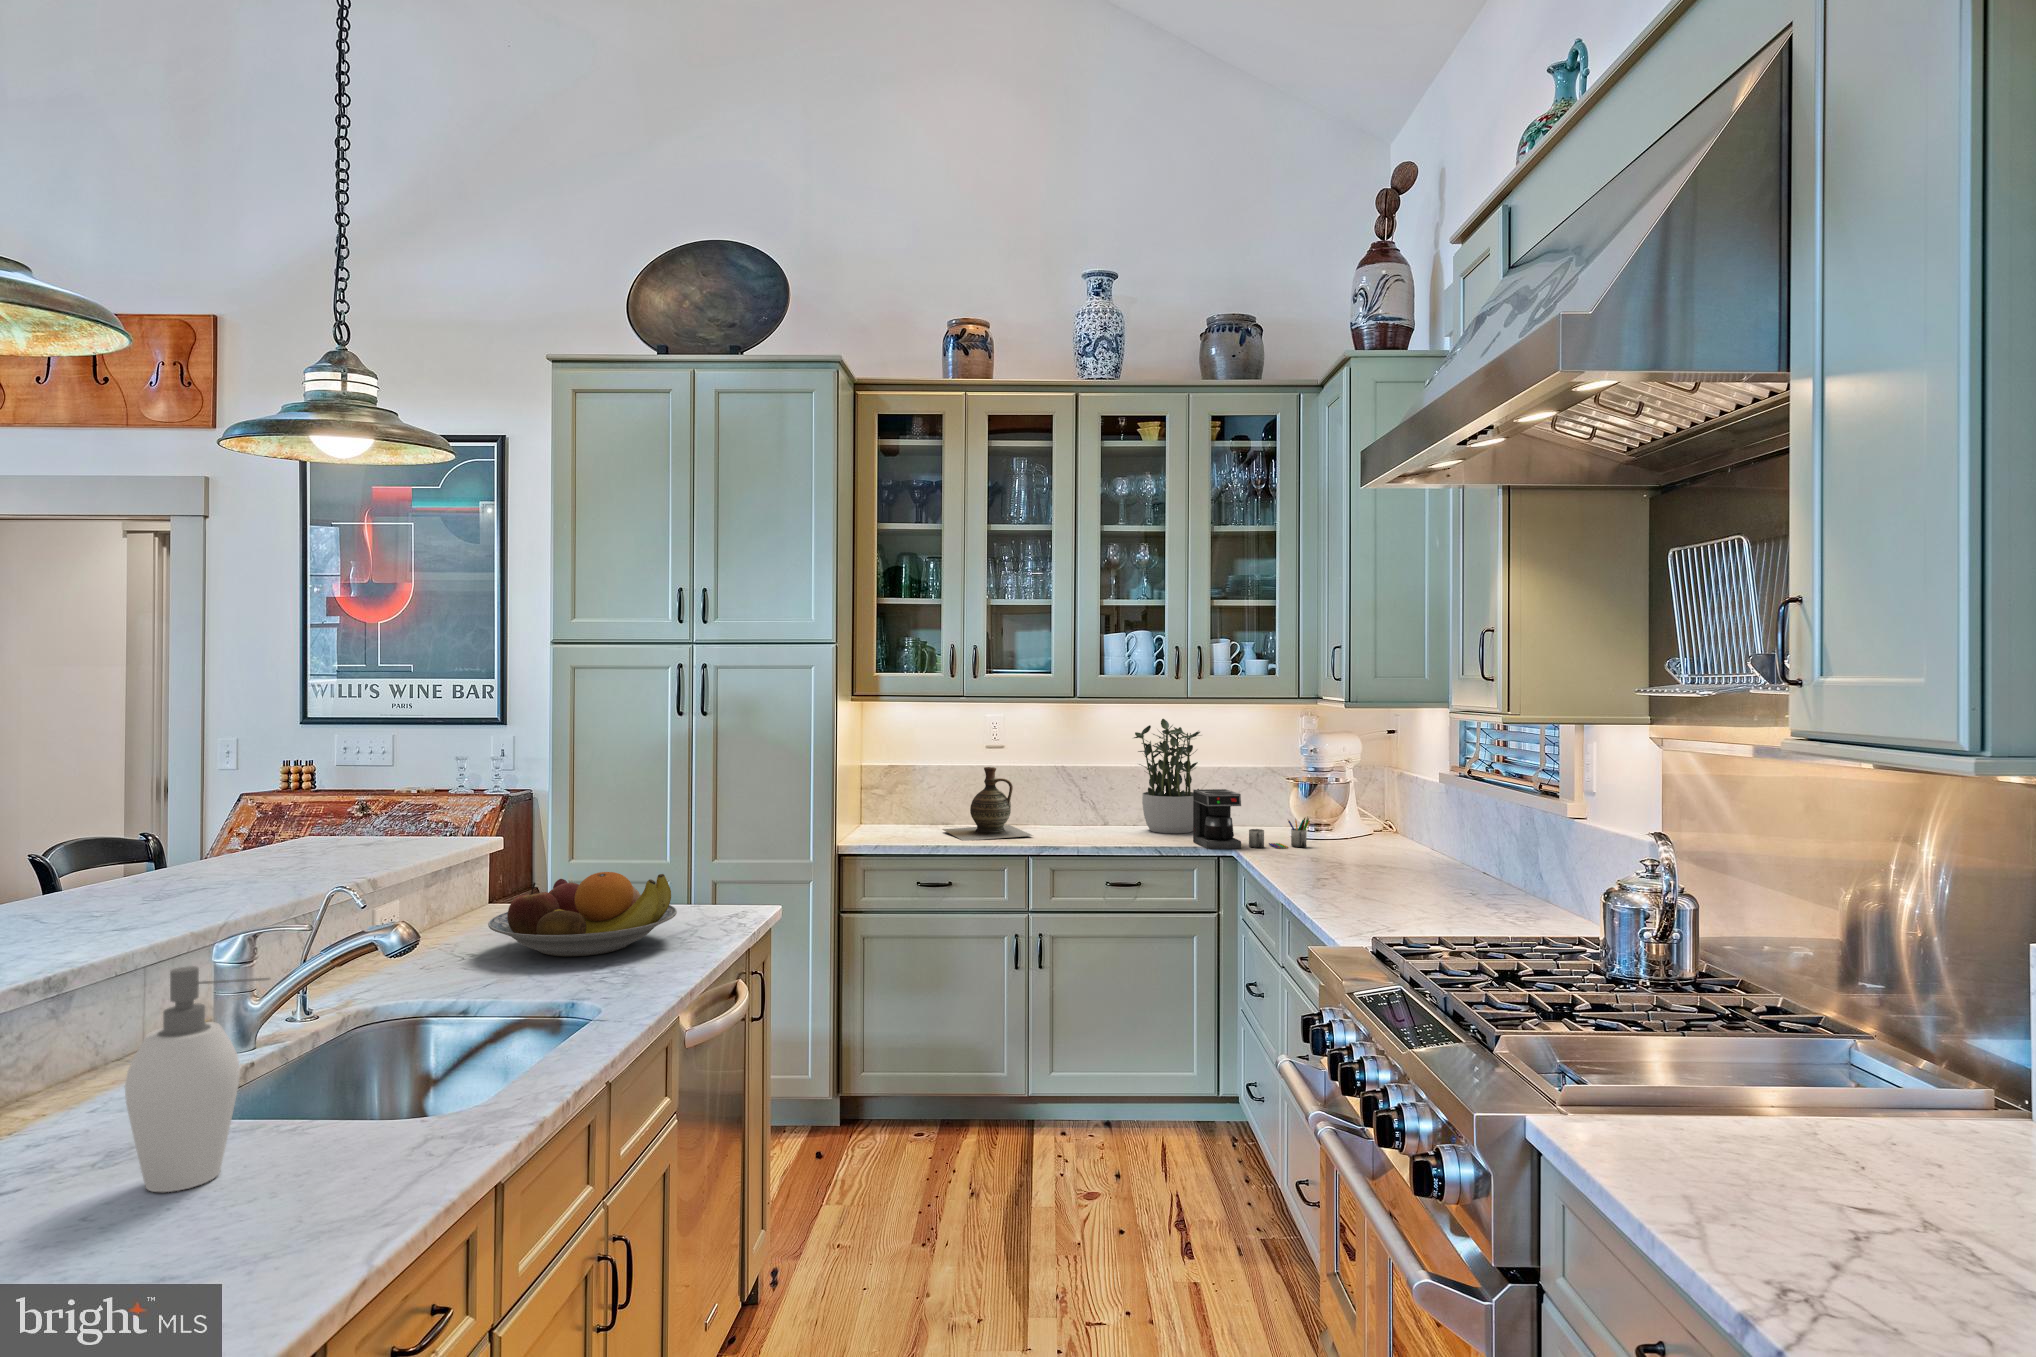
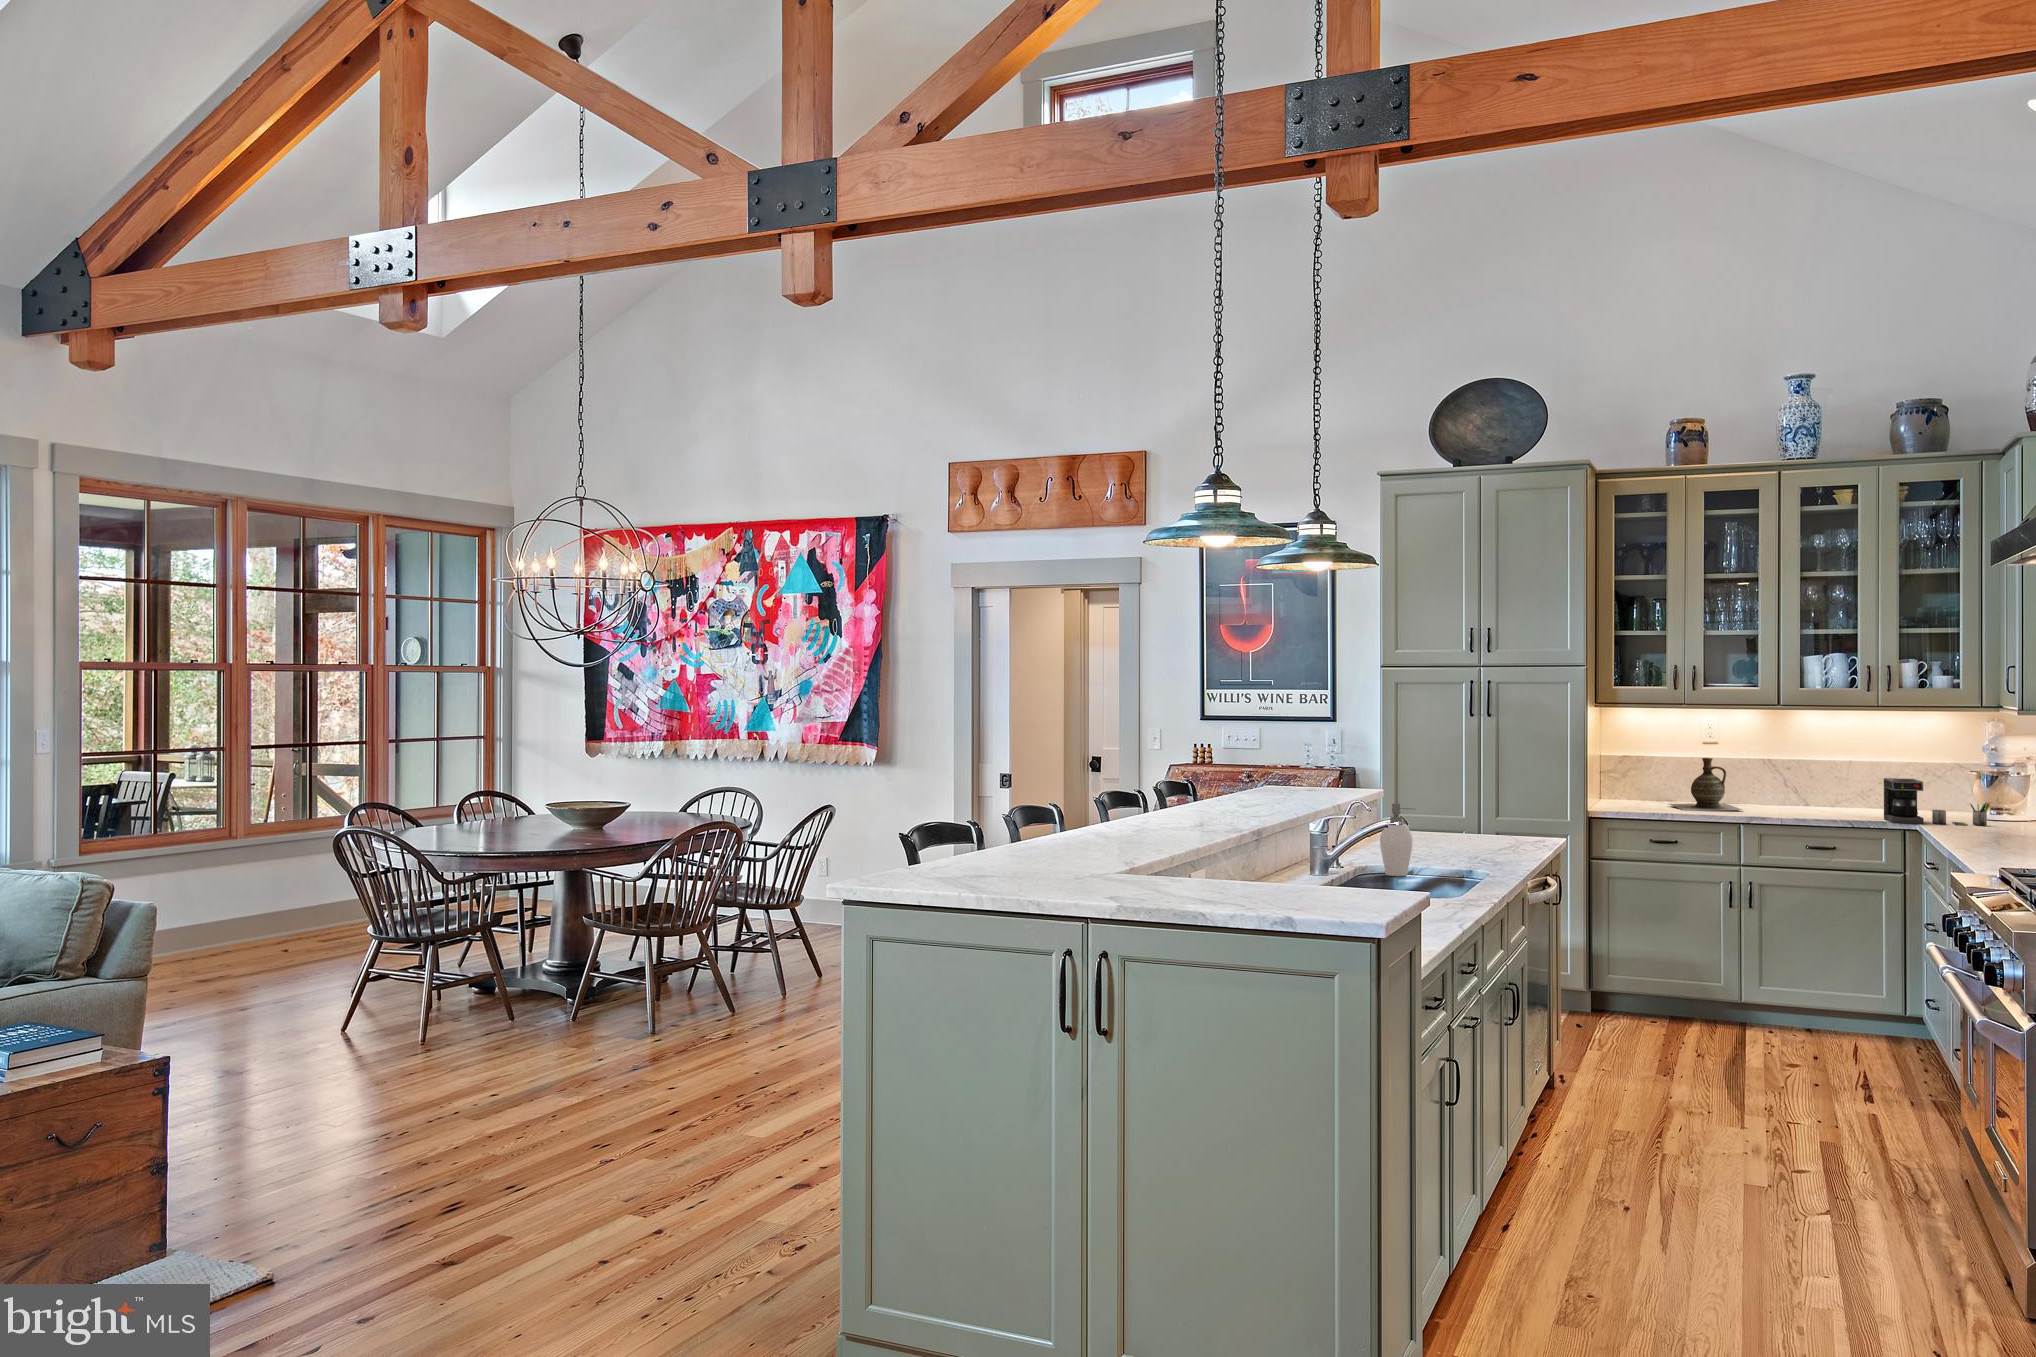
potted plant: present [1134,719,1200,833] -> none [1832,722,1900,814]
fruit bowl: present [488,872,677,956] -> none [1417,801,1515,842]

